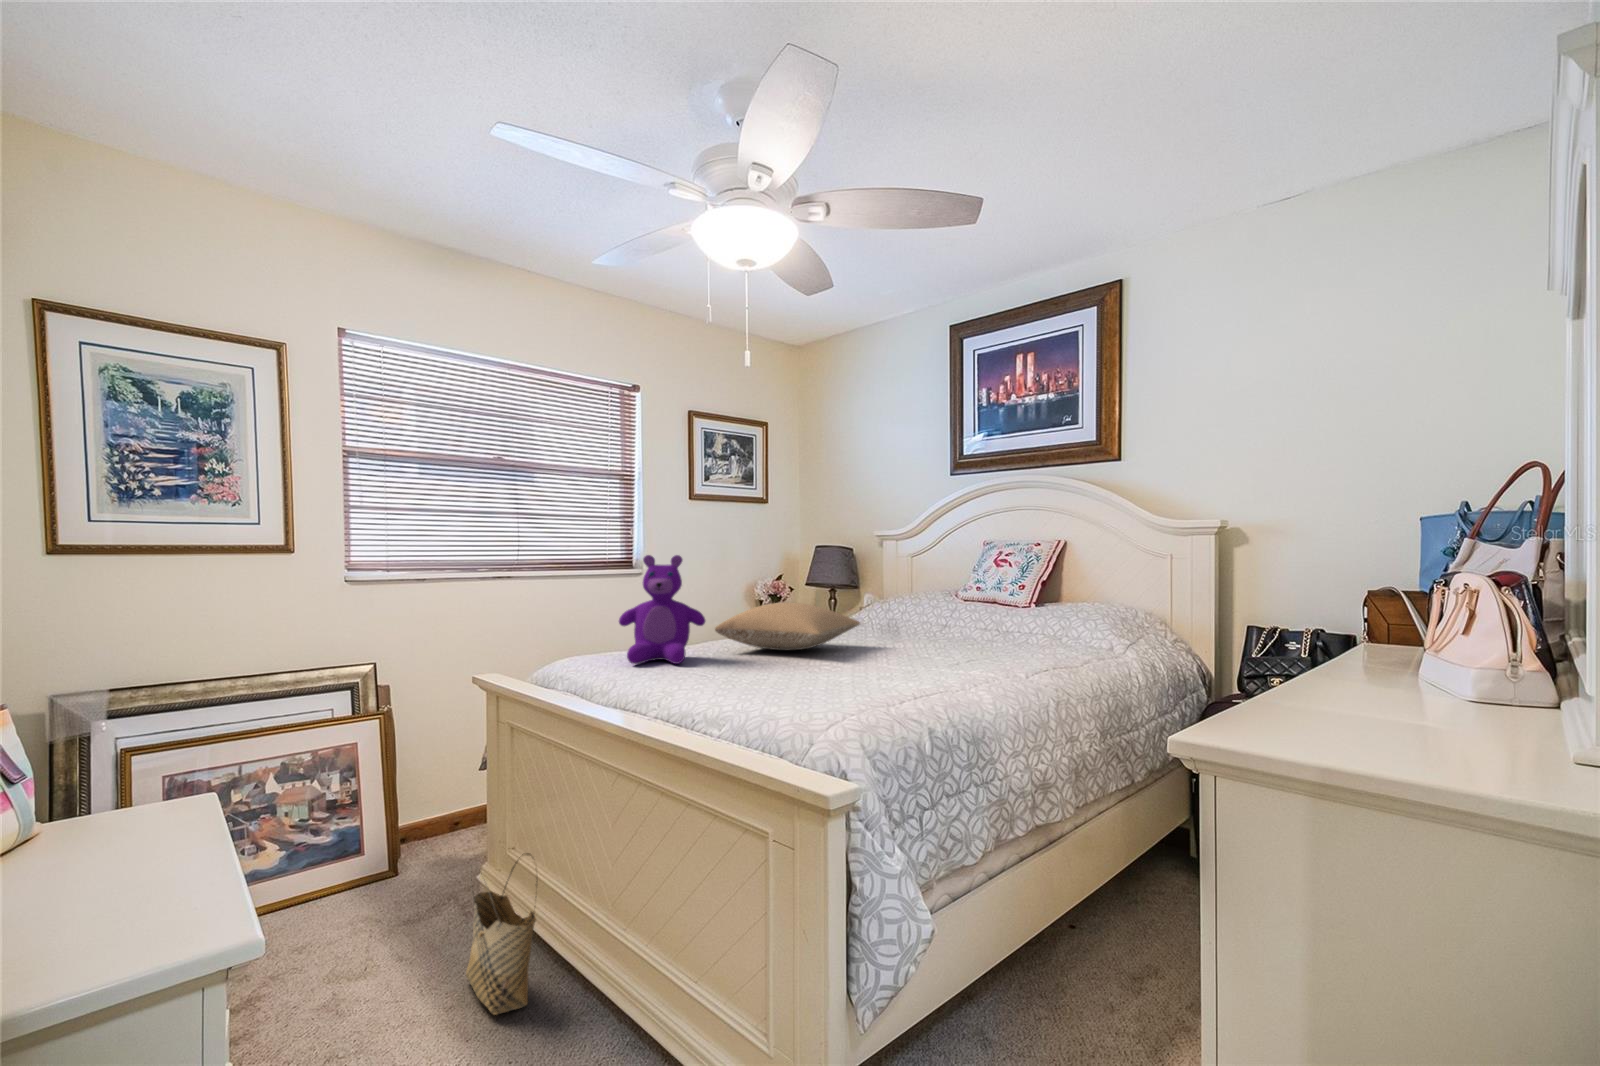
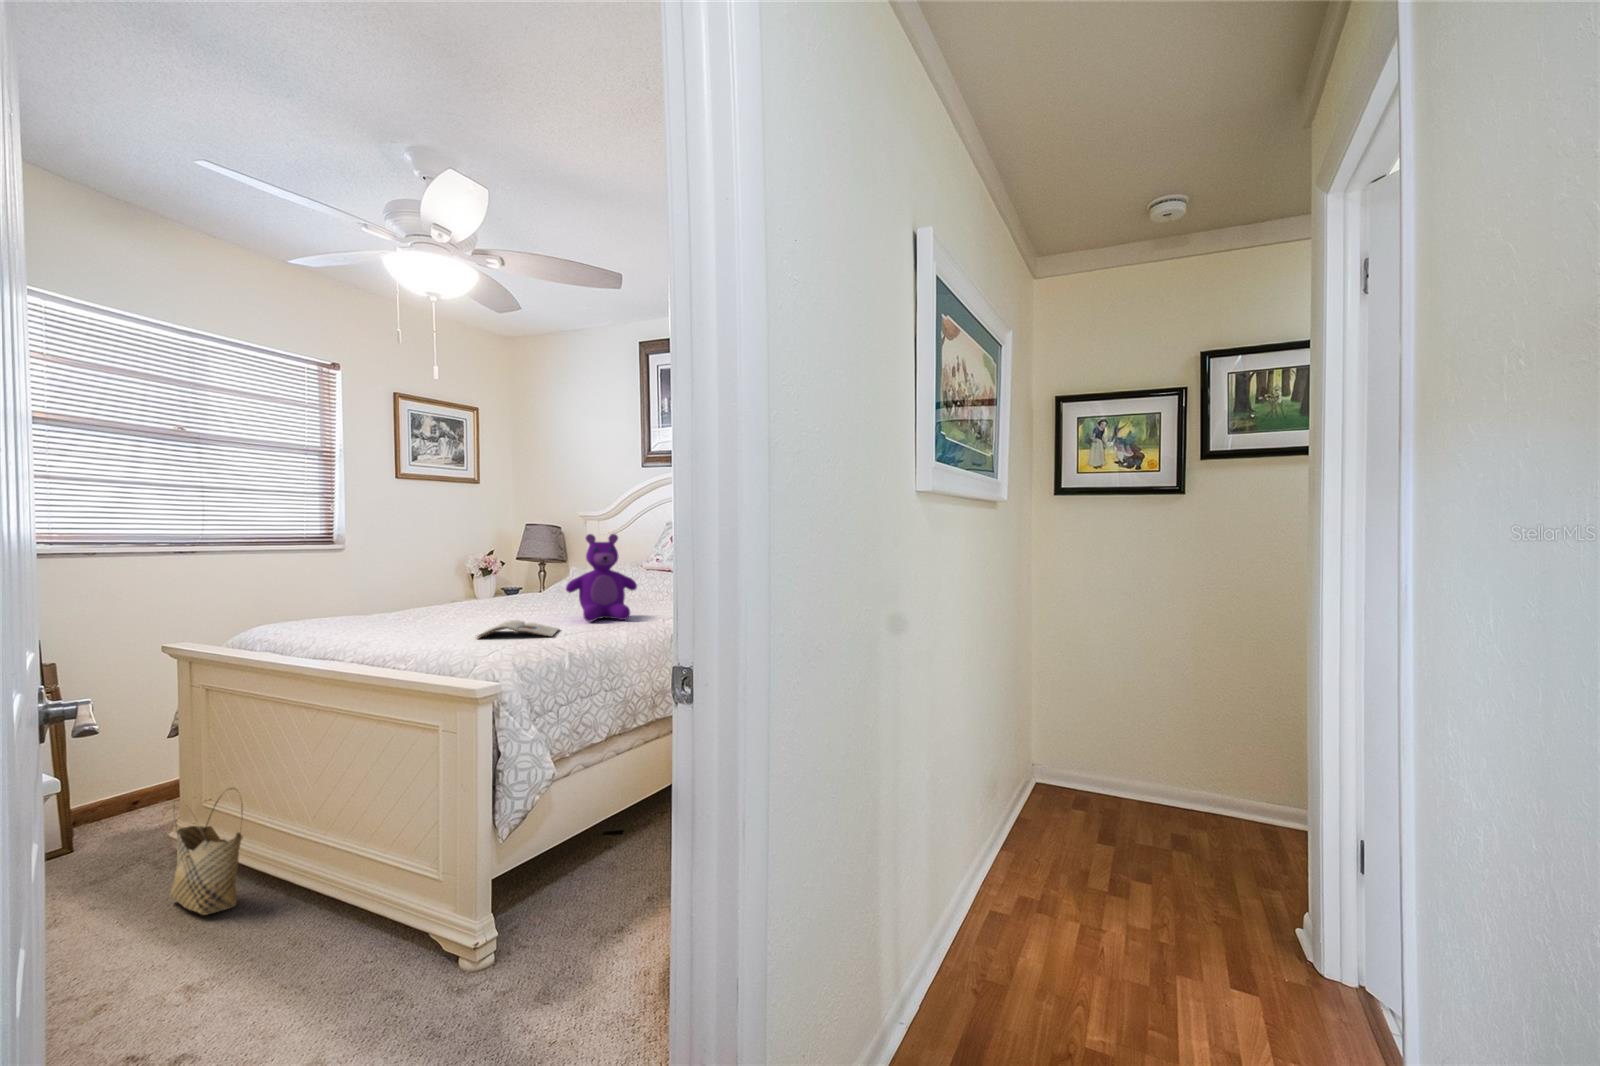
teddy bear: present [619,555,705,664] -> present [566,534,637,622]
pillow: present [715,602,860,650] -> none [414,573,550,612]
magazine: none [796,668,896,697] -> present [477,620,559,638]

